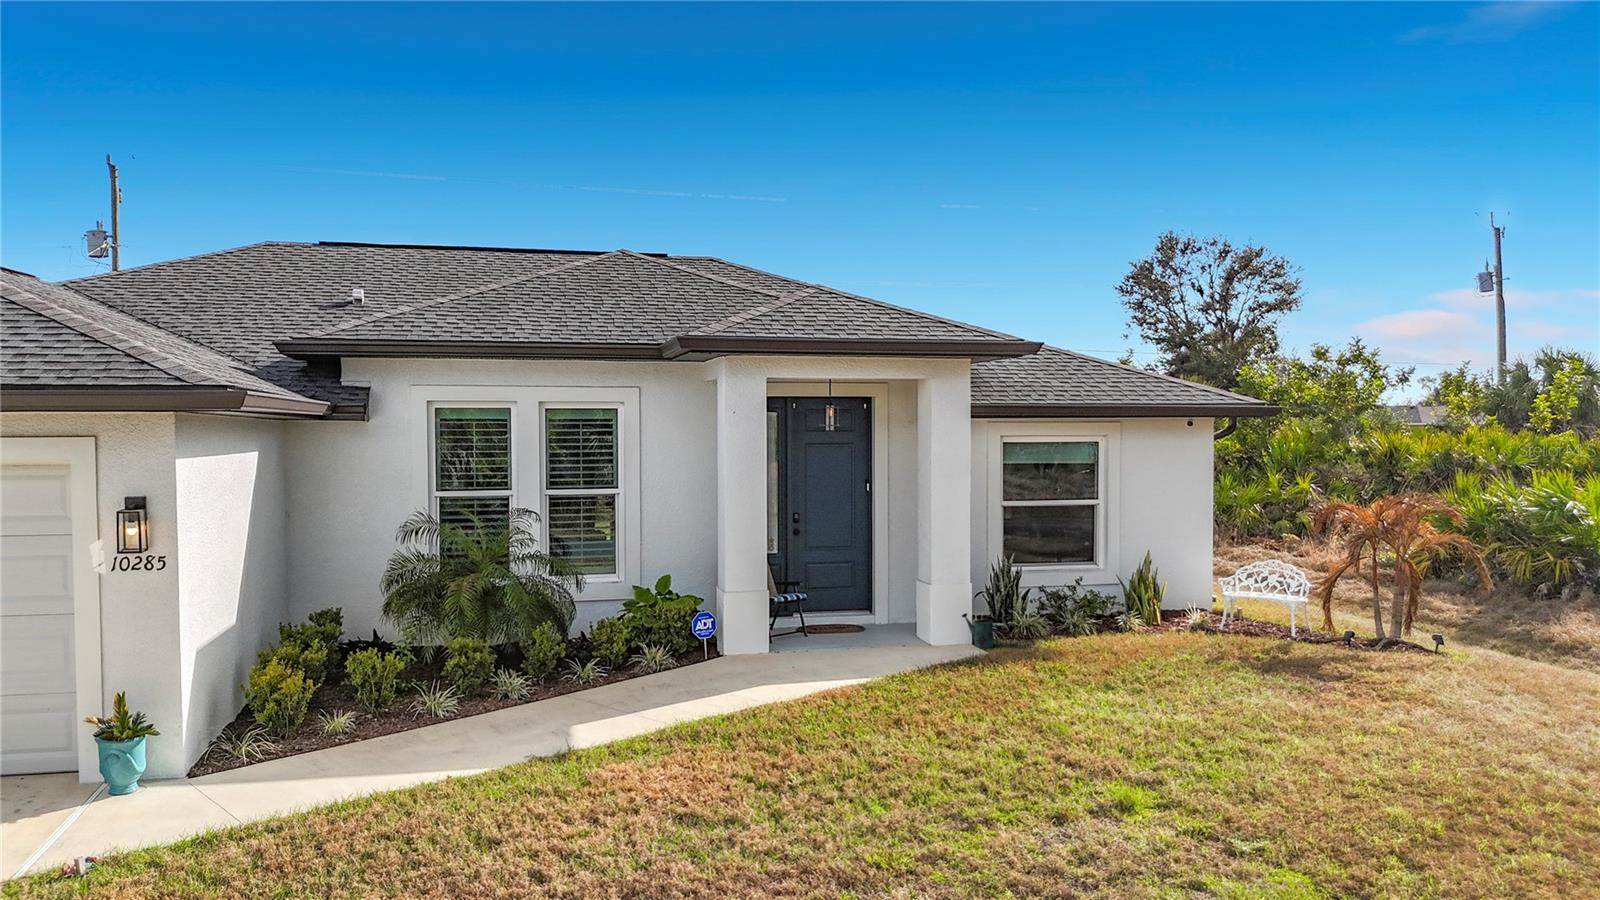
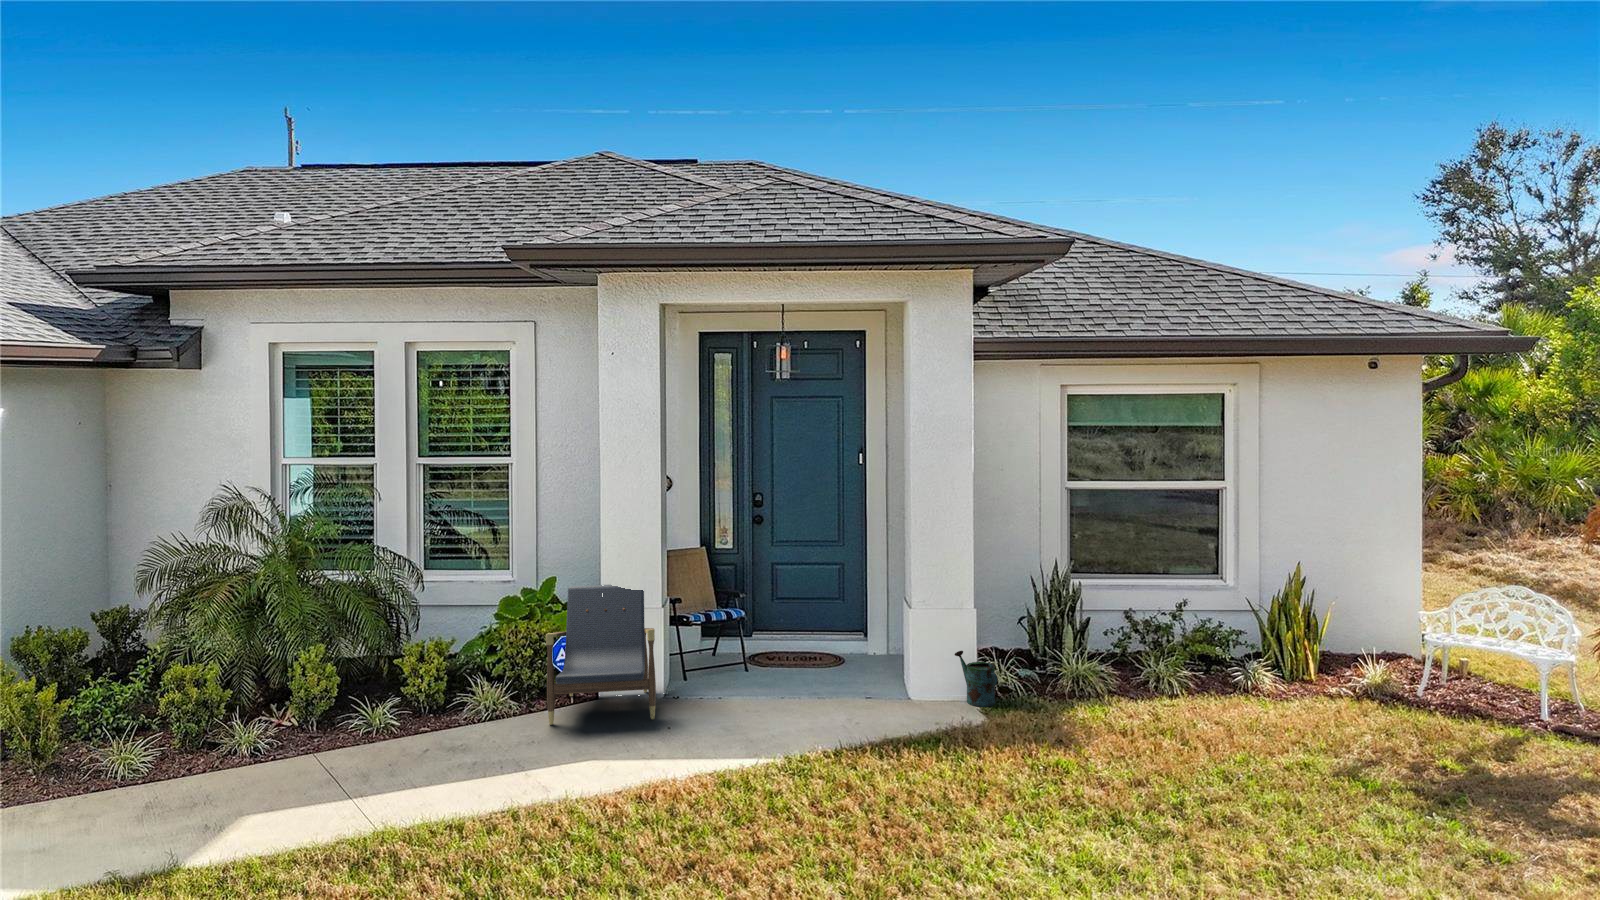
lounge chair: none [702,576,783,676] -> present [546,585,656,725]

